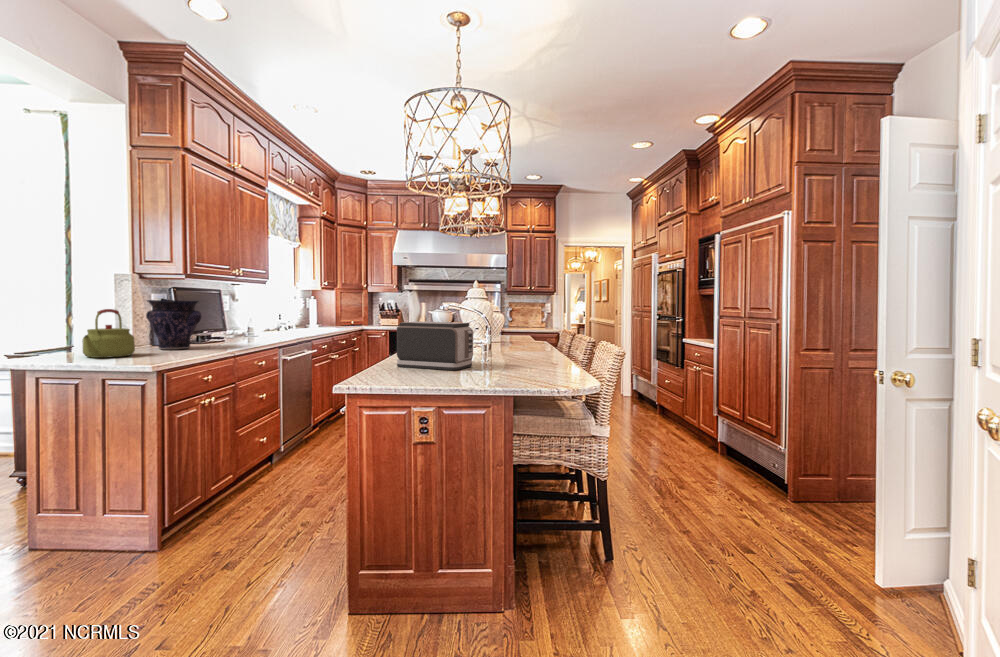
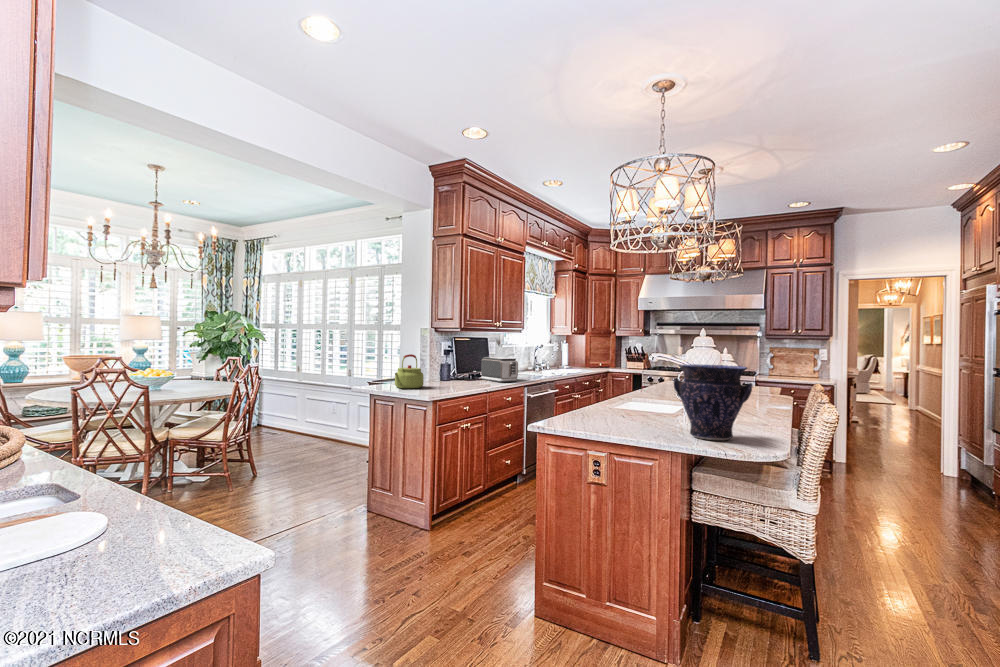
vase: present [146,300,201,349] -> present [674,364,753,440]
toaster: present [397,322,473,370] -> present [481,357,518,382]

